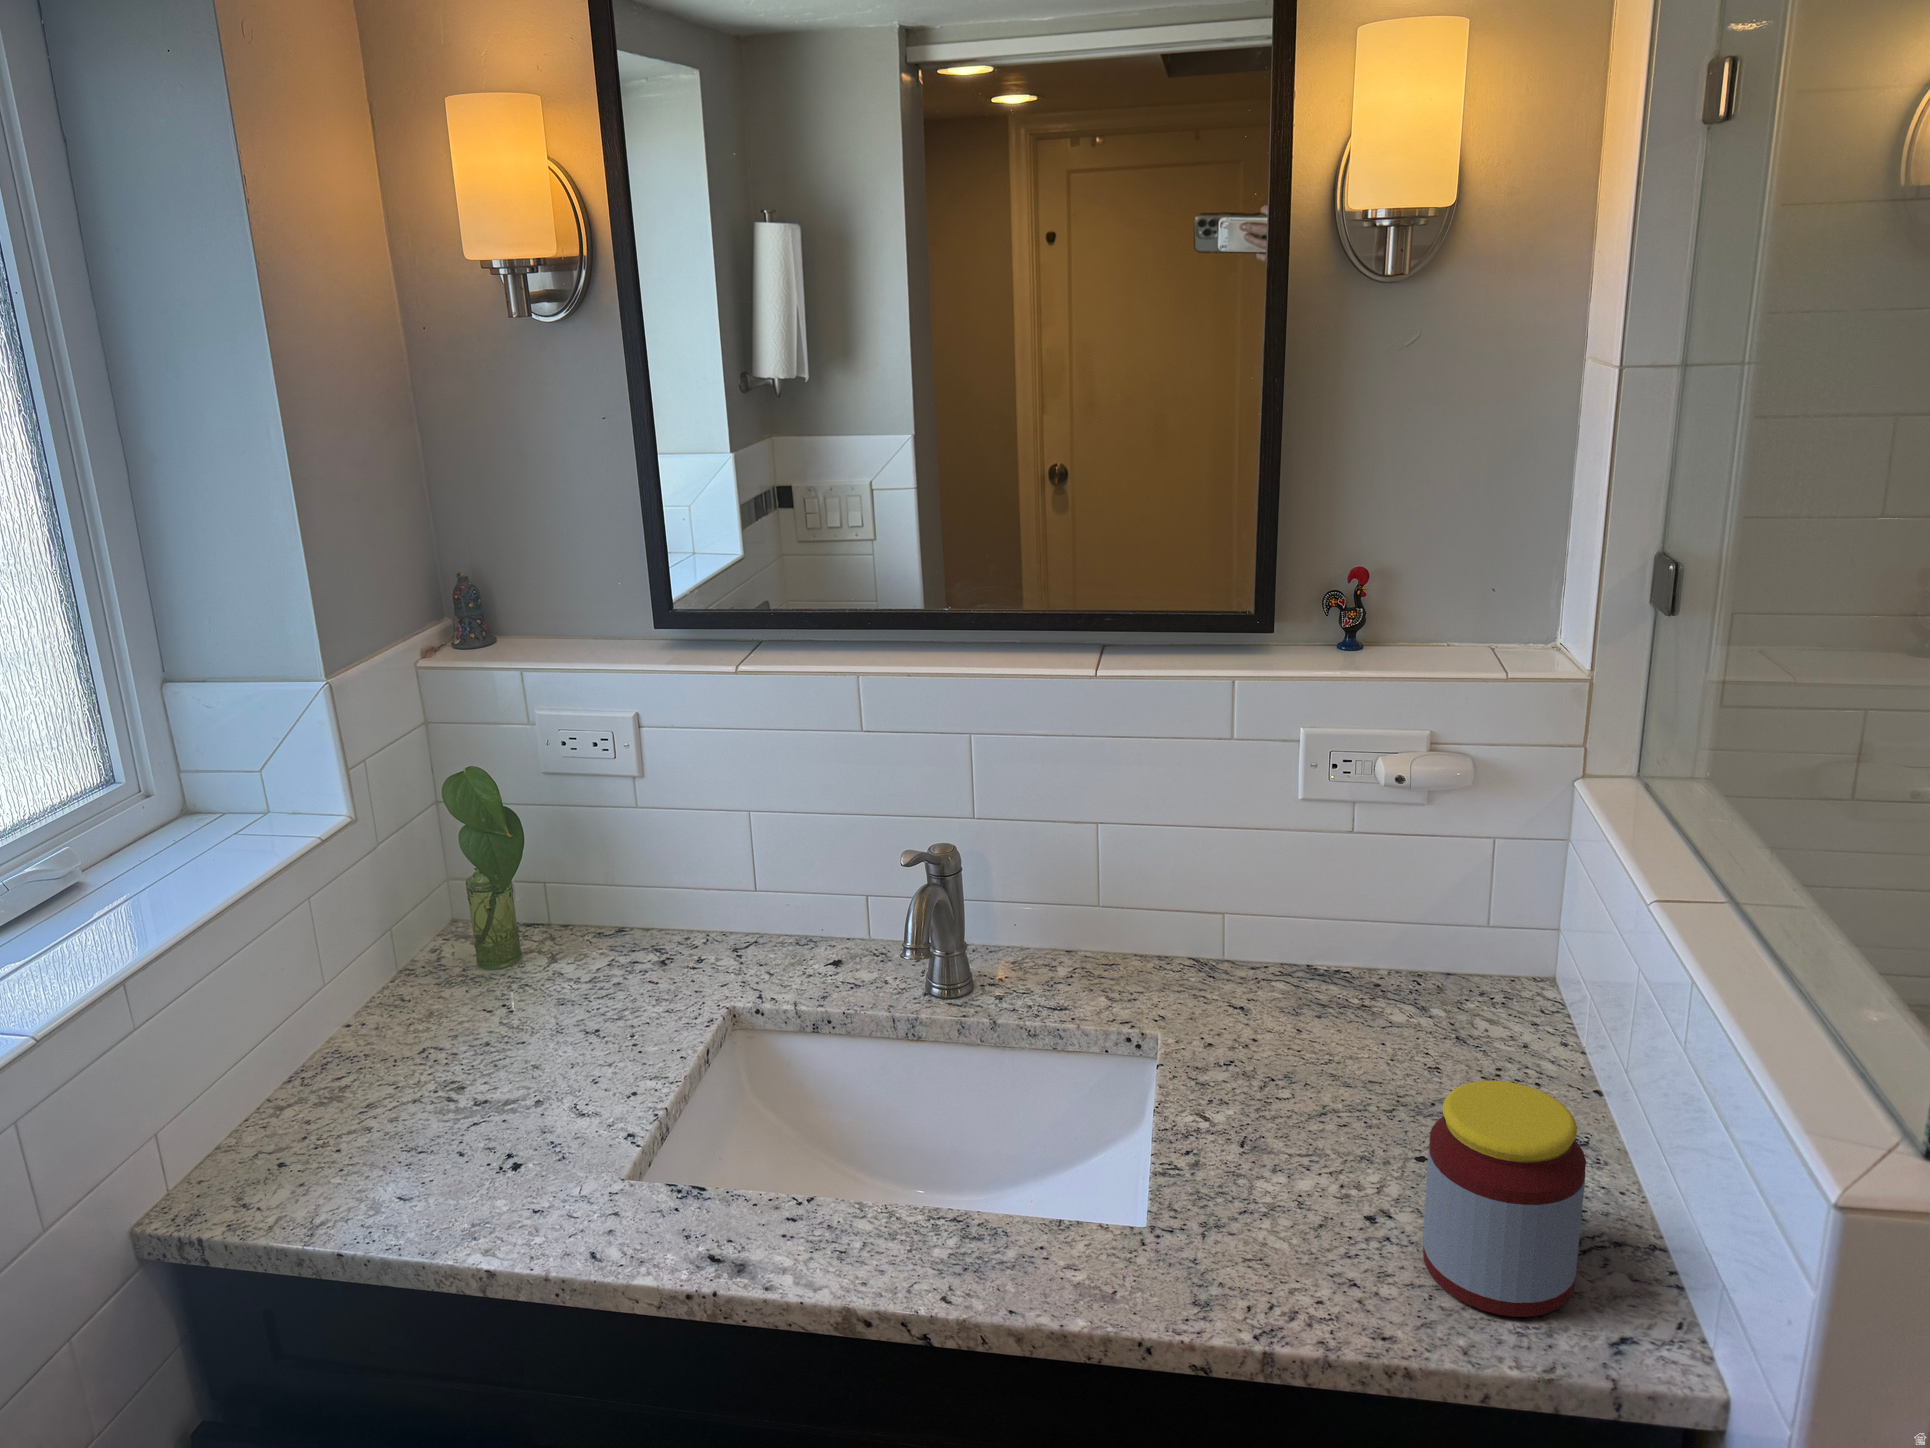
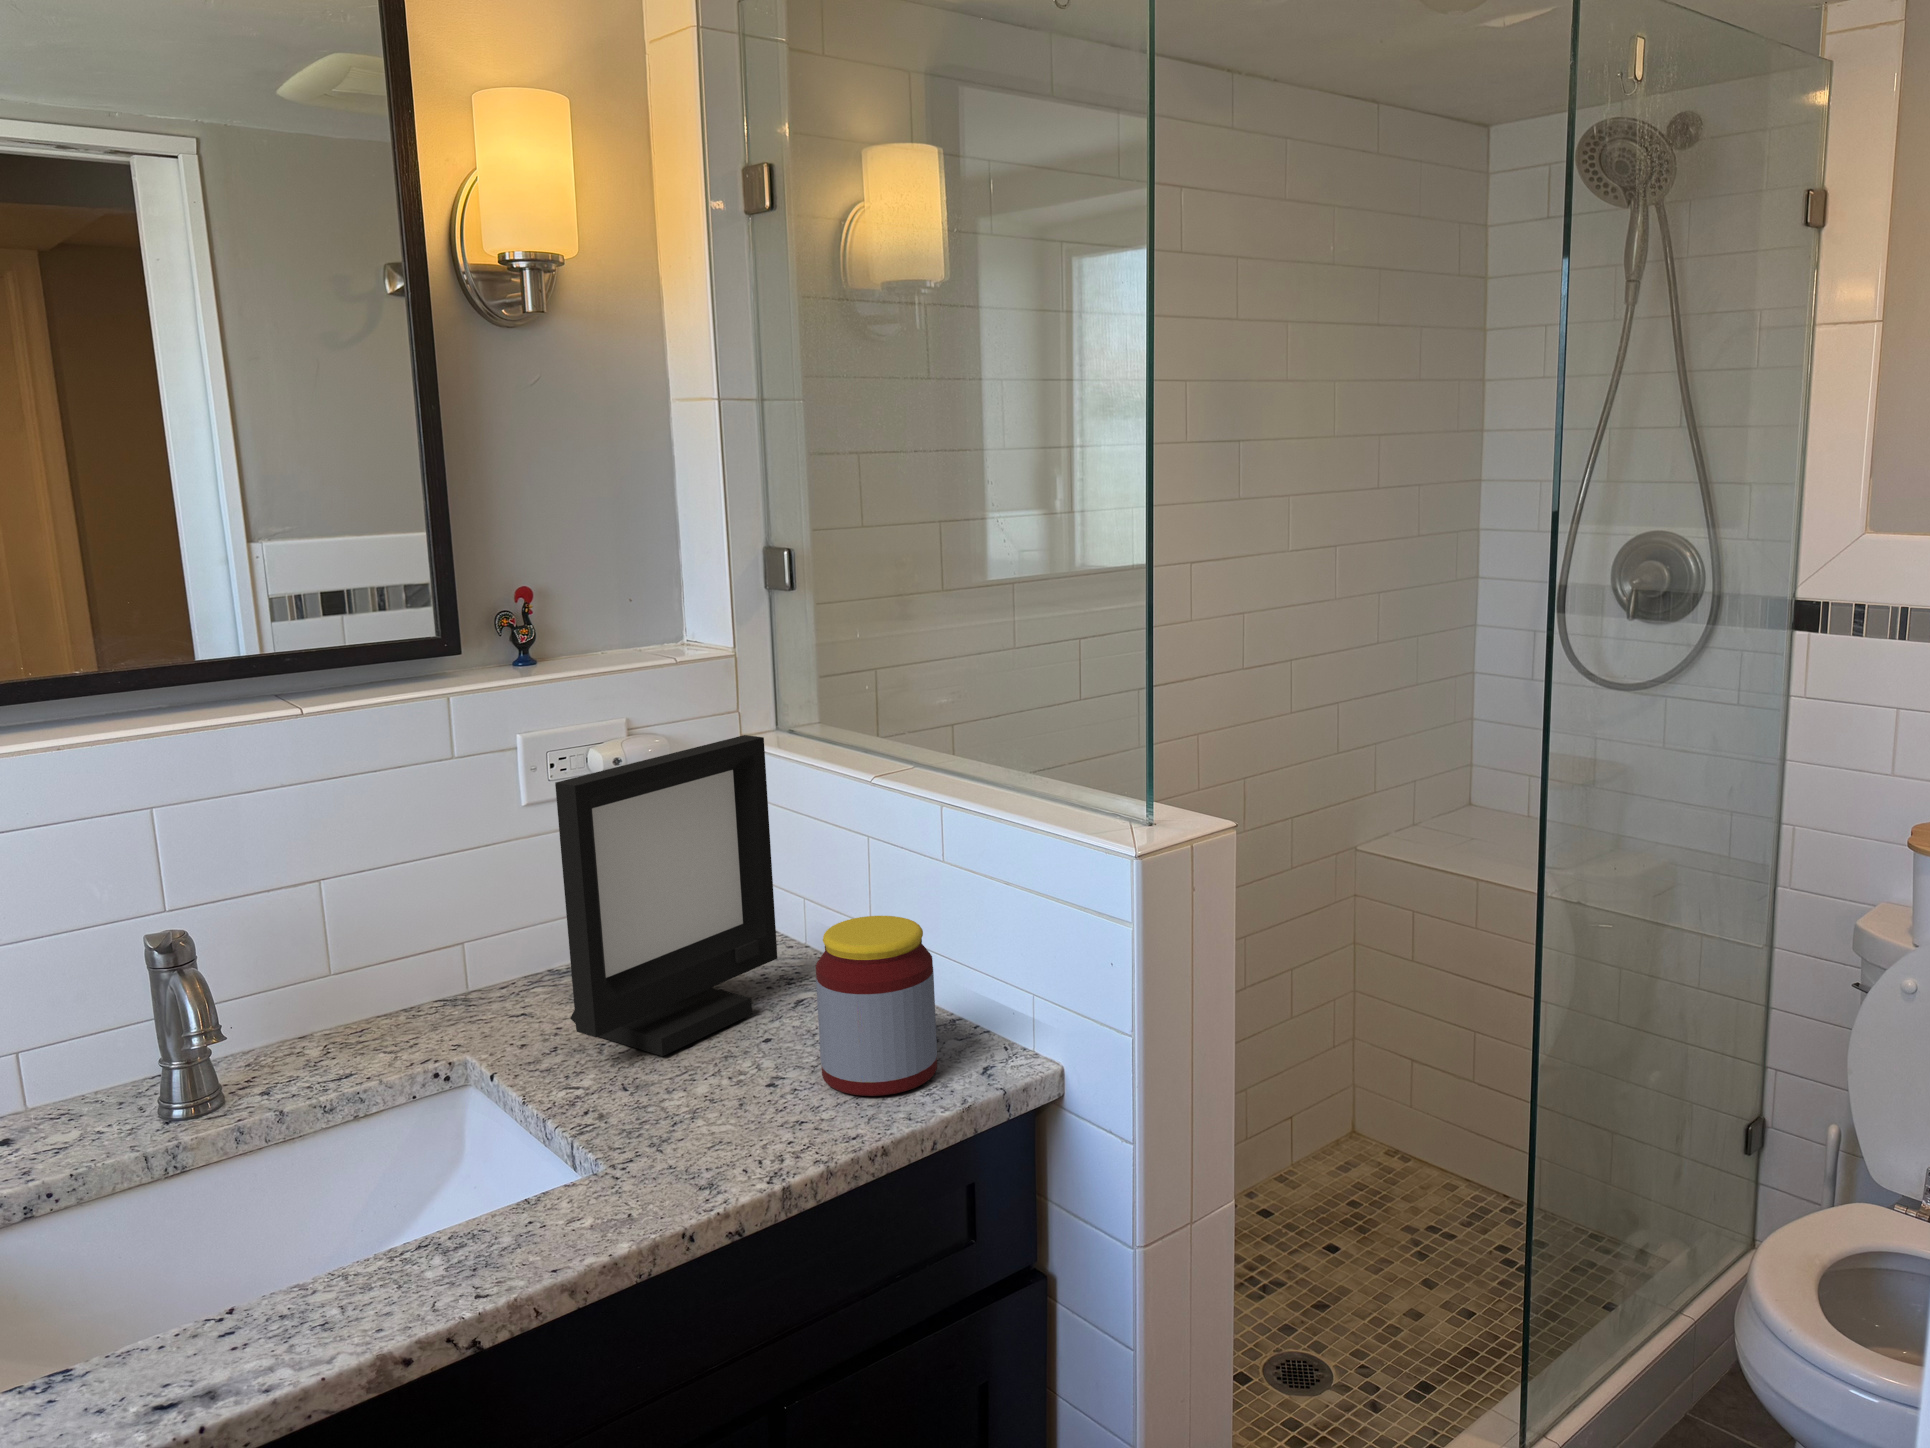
picture frame: none [1224,804,1514,1123] -> present [555,735,777,1056]

